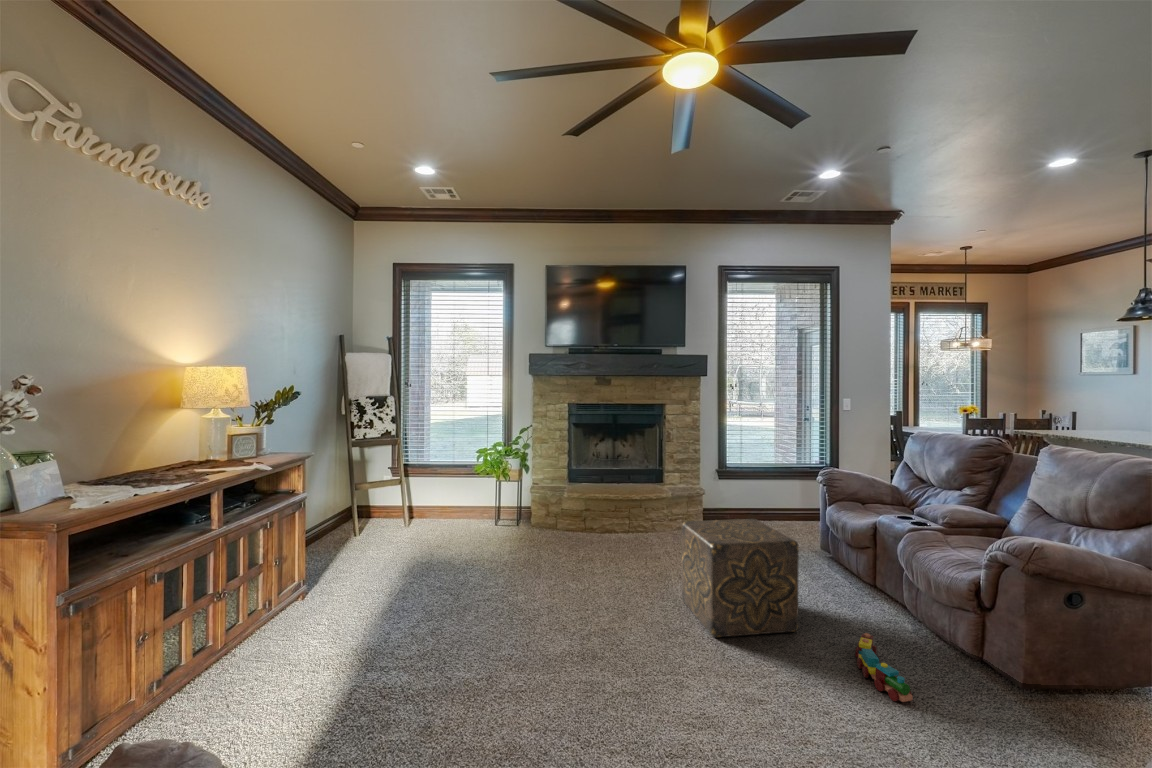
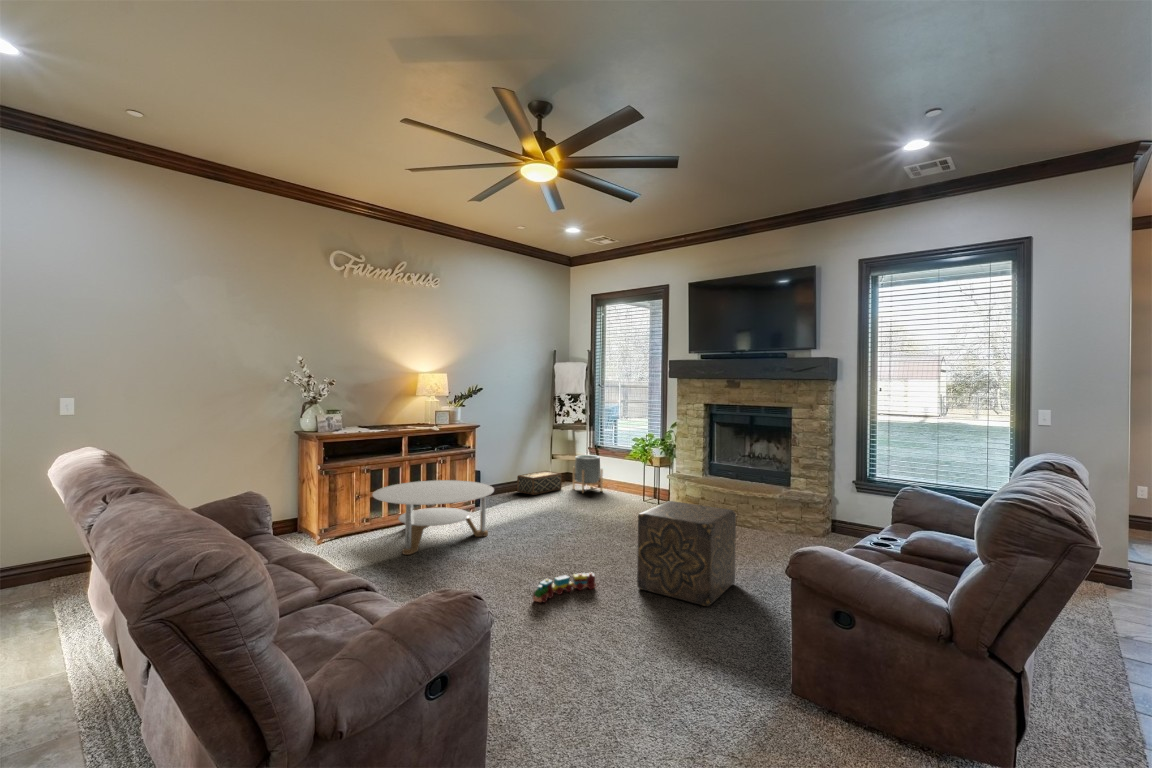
planter: none [383,477,426,531] -> present [573,455,603,493]
woven basket: none [310,509,368,549] -> present [517,471,562,495]
round table: none [195,551,438,729] -> present [373,480,494,555]
toy train: present [855,633,913,702] -> present [533,573,596,603]

